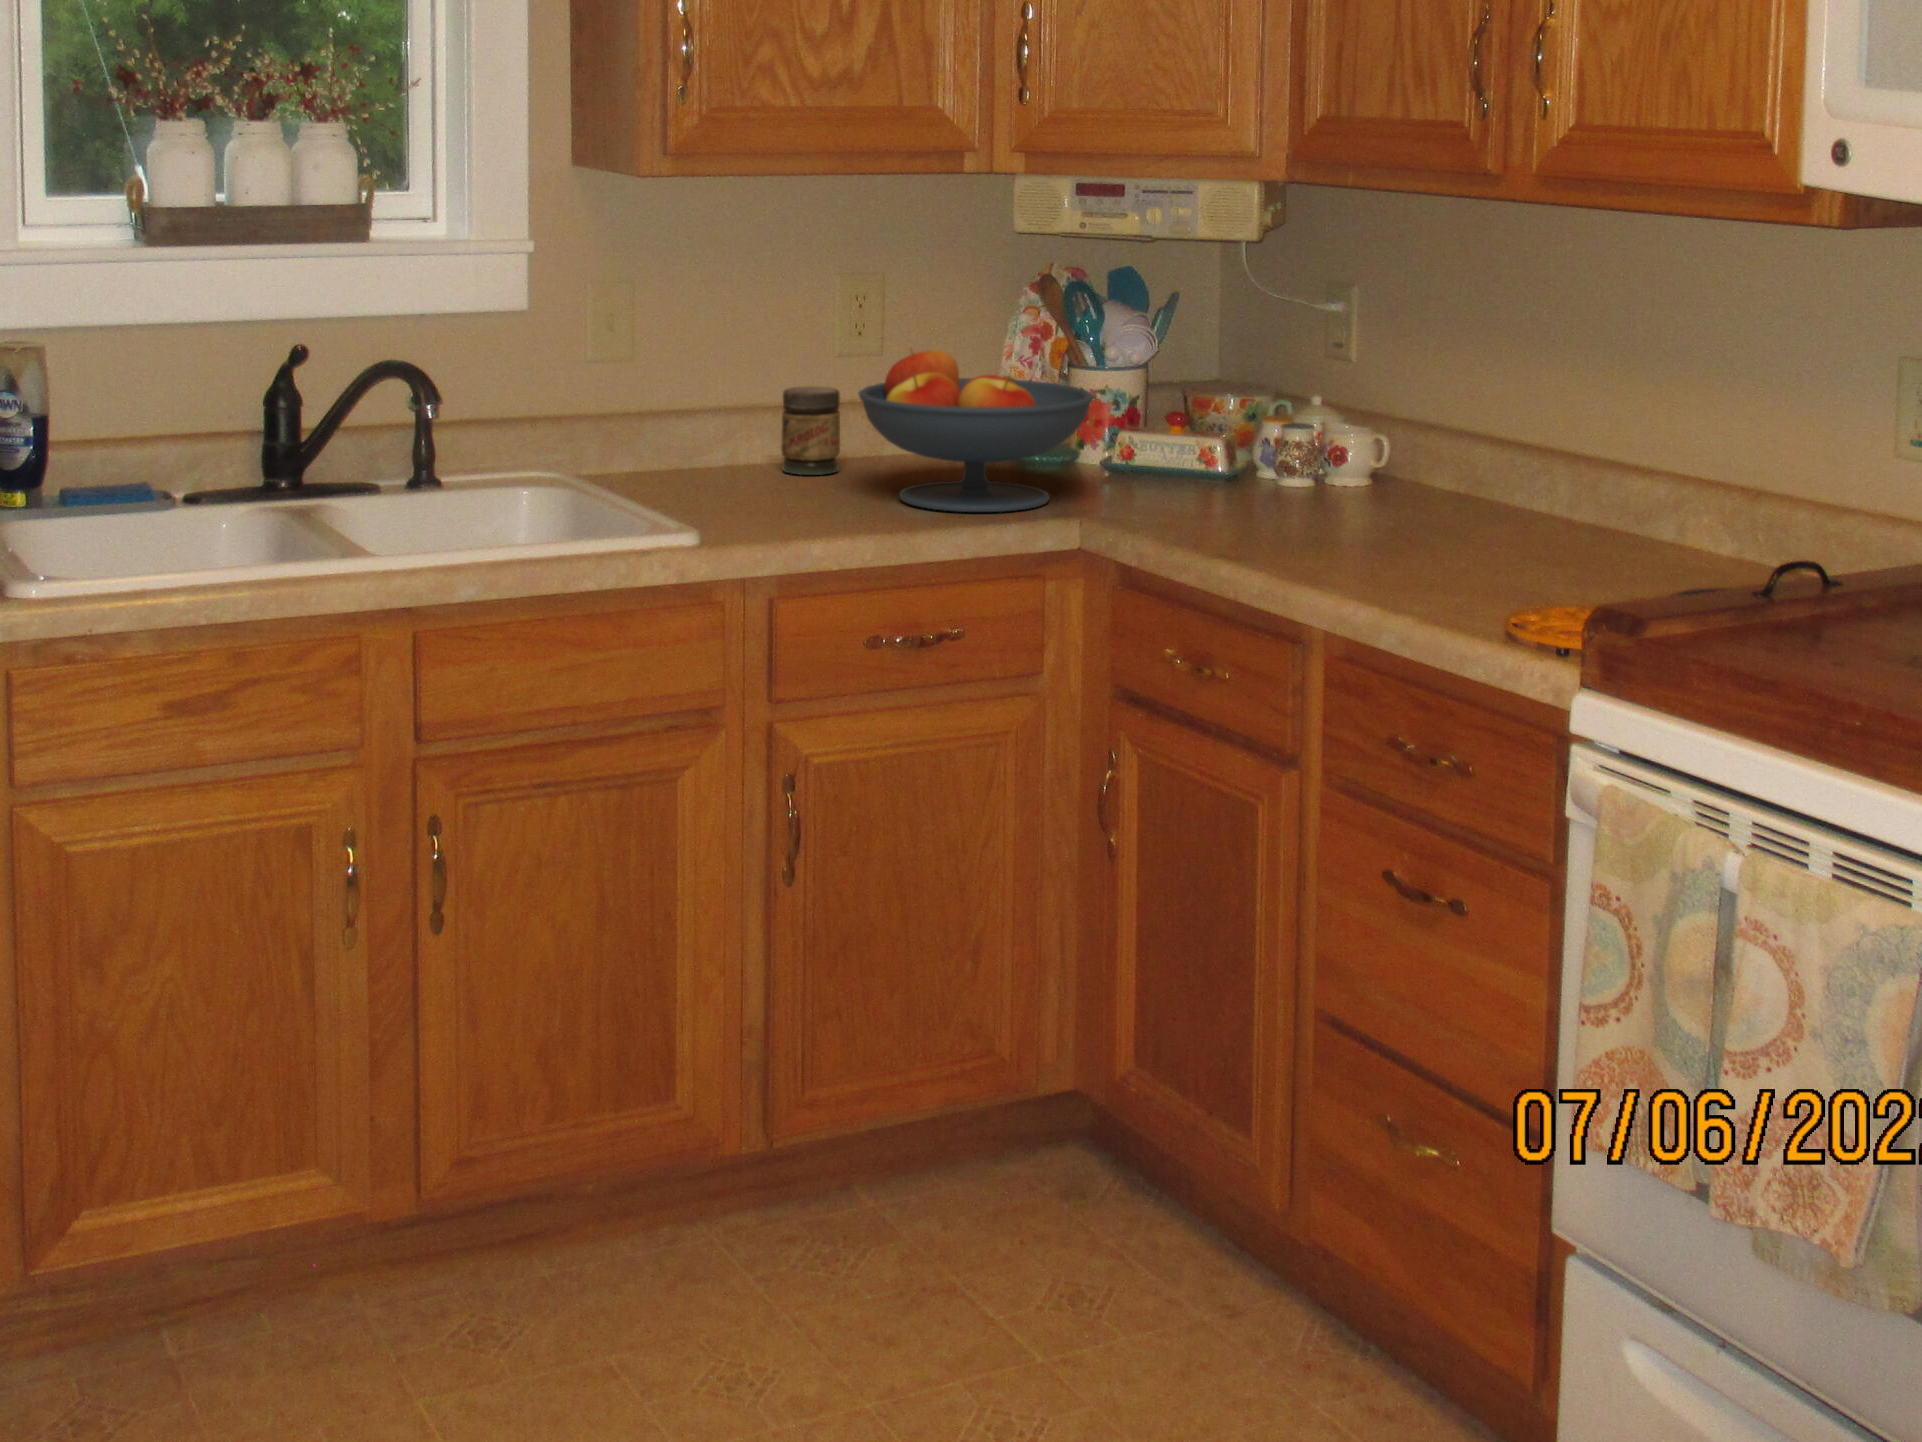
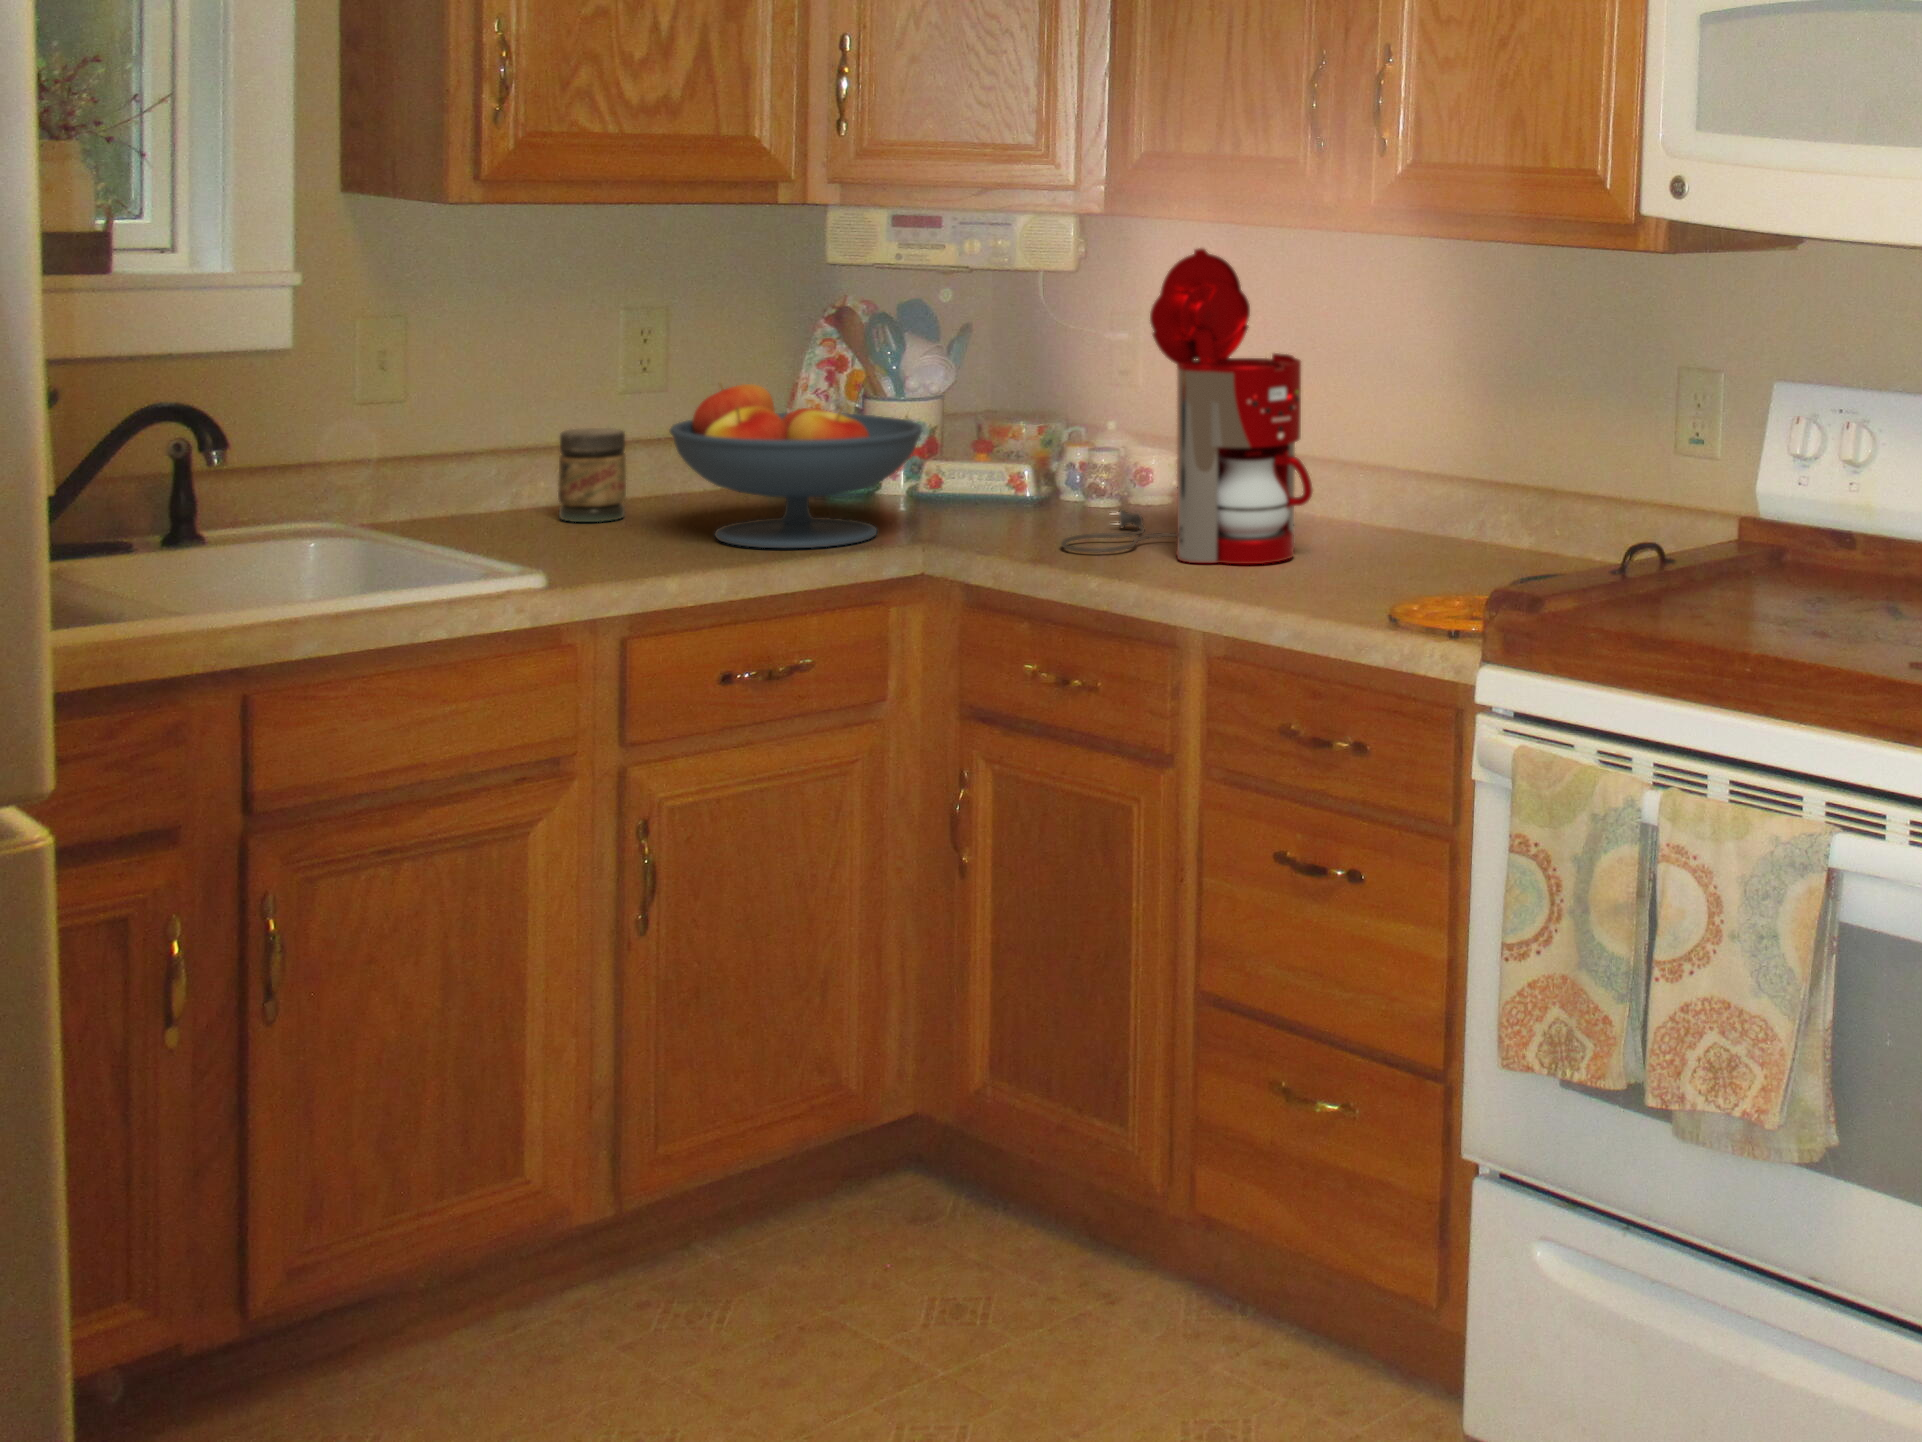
coffee maker: none [1214,220,1469,558] -> present [1061,248,1312,564]

